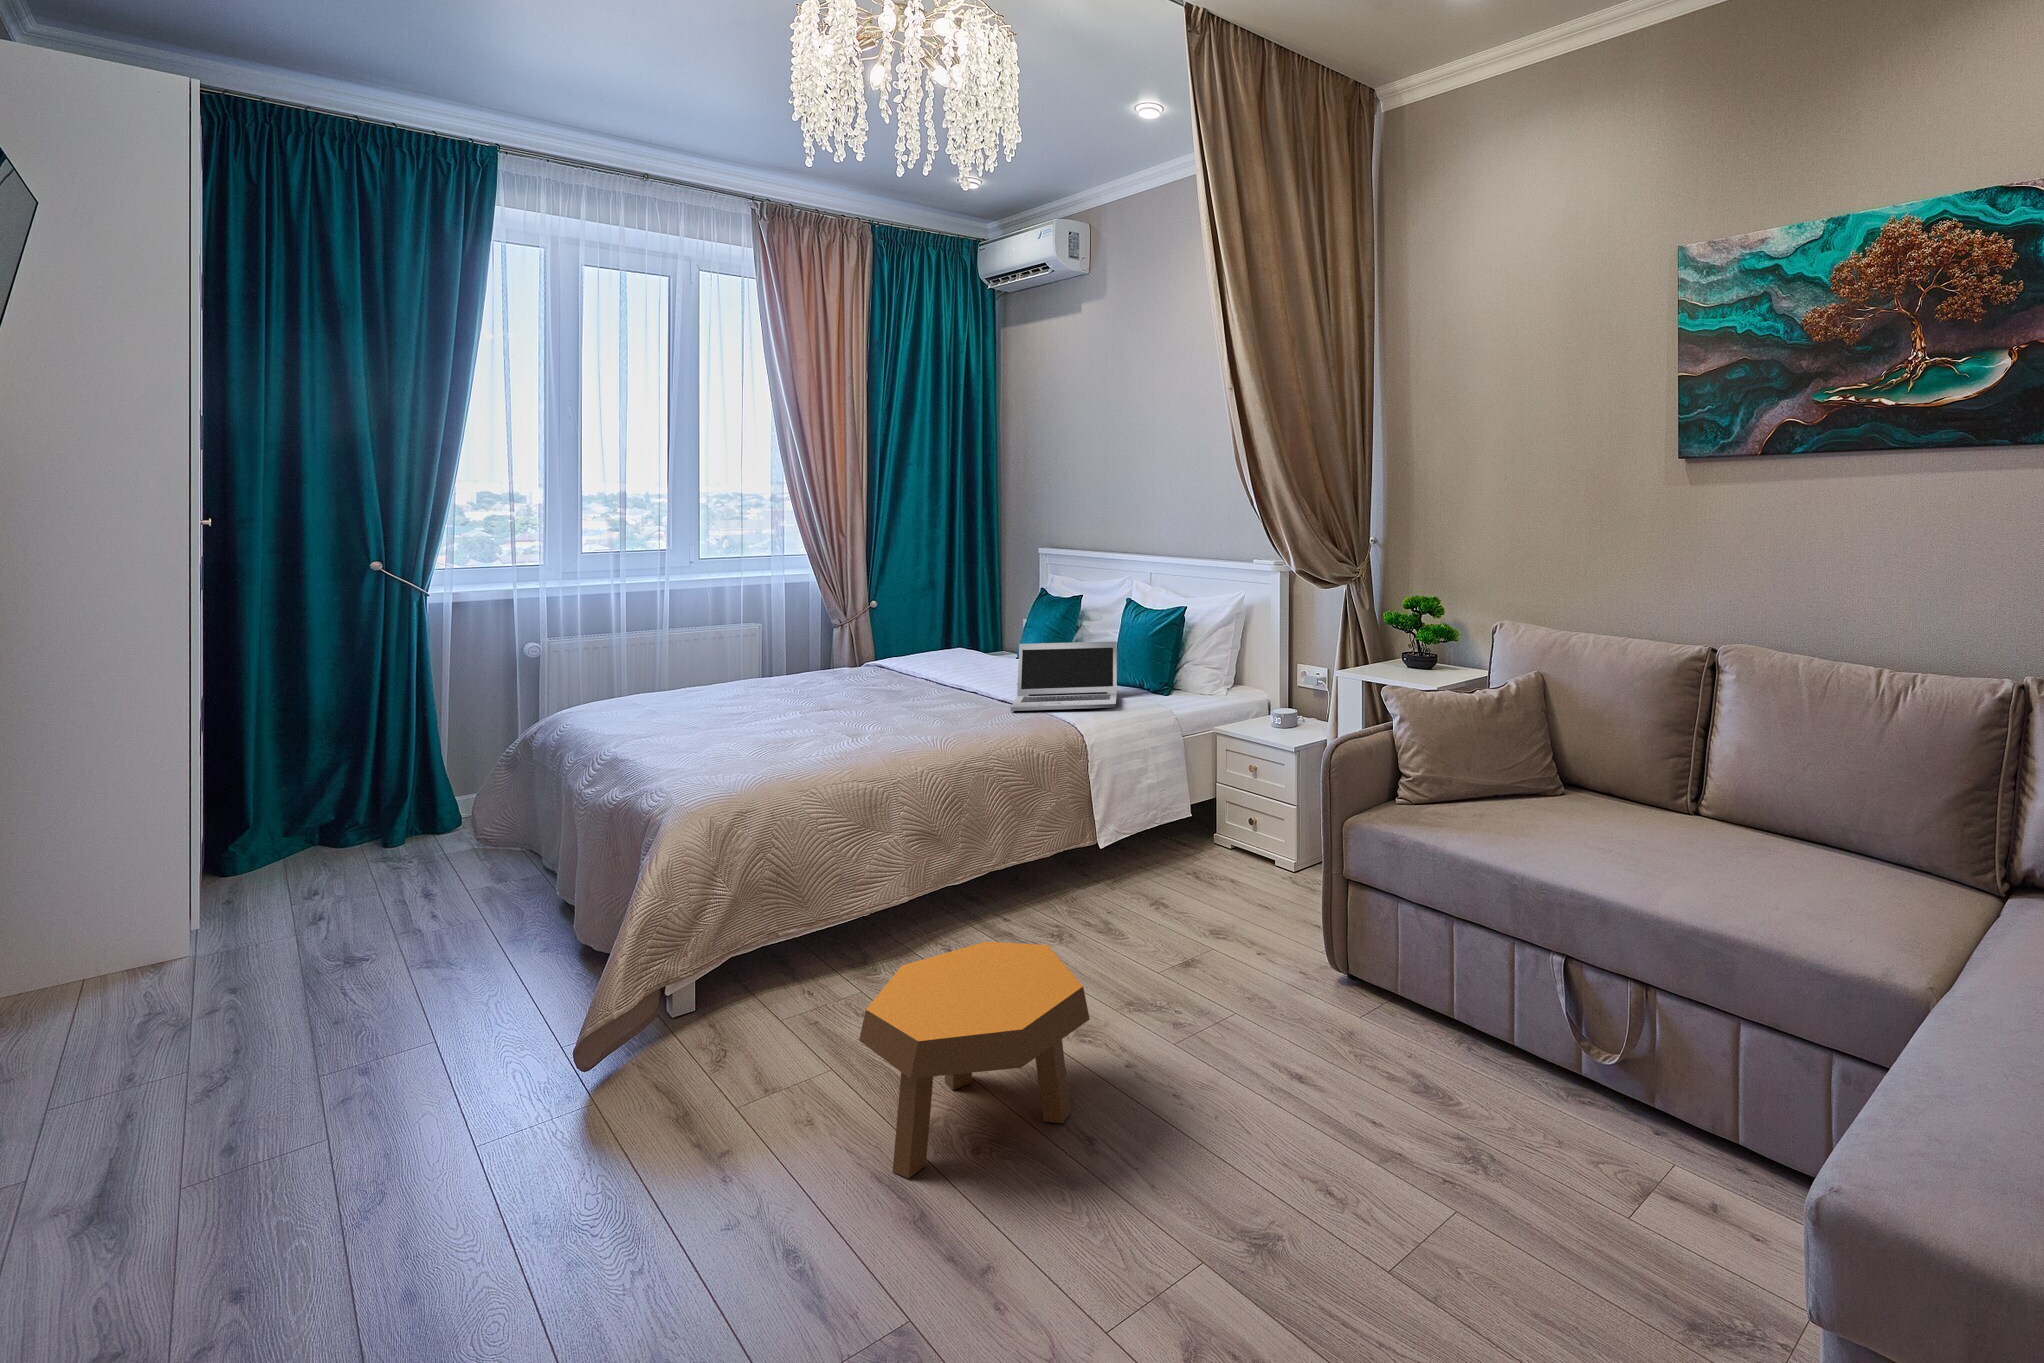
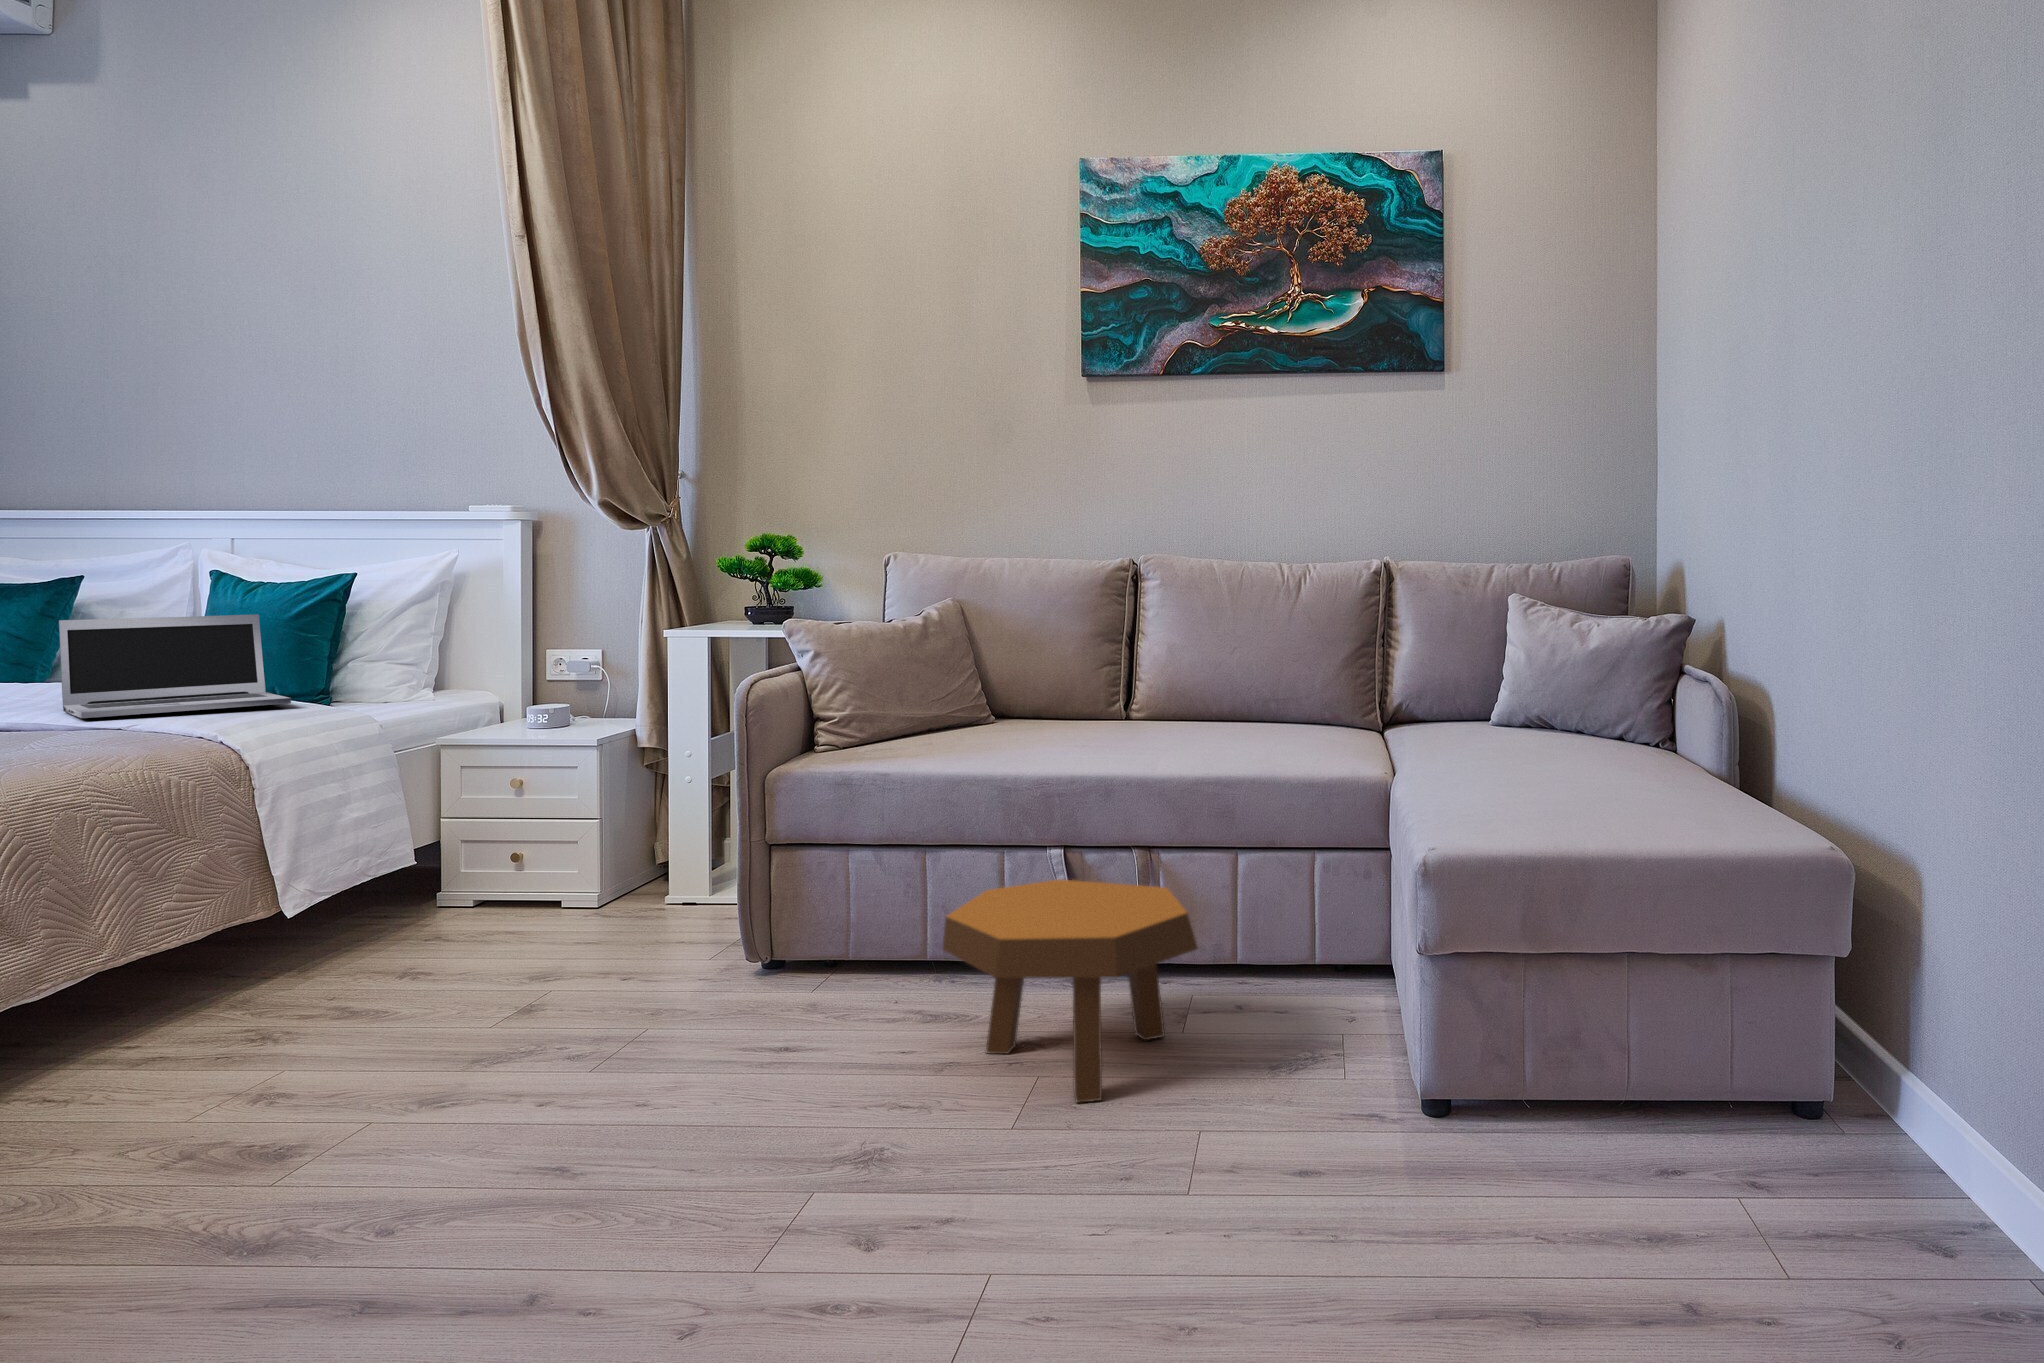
footstool: present [859,942,1090,1178] -> present [943,879,1198,1103]

